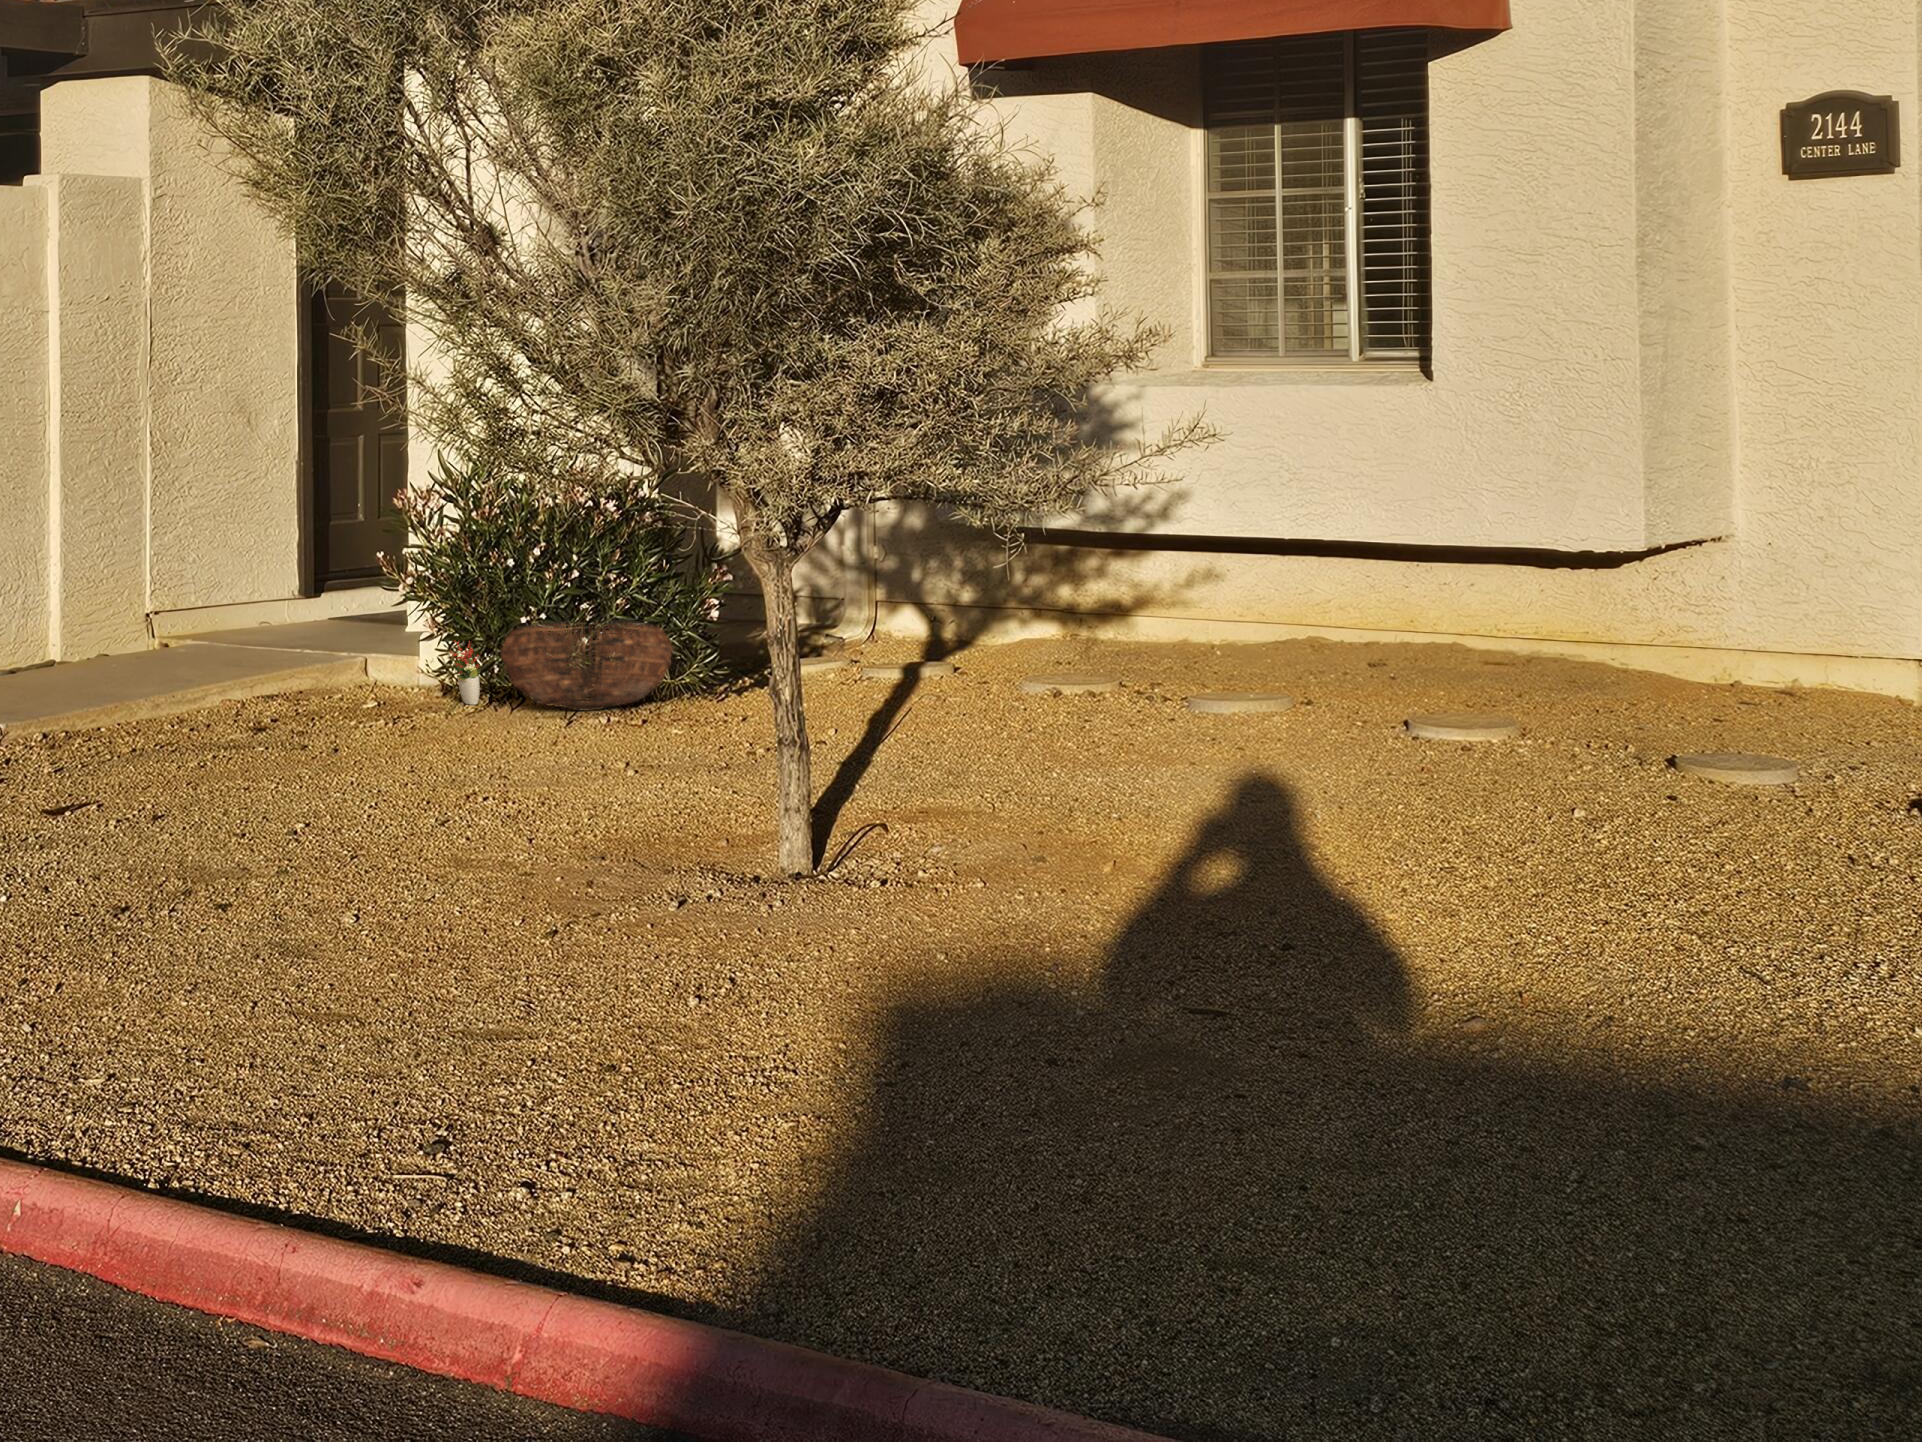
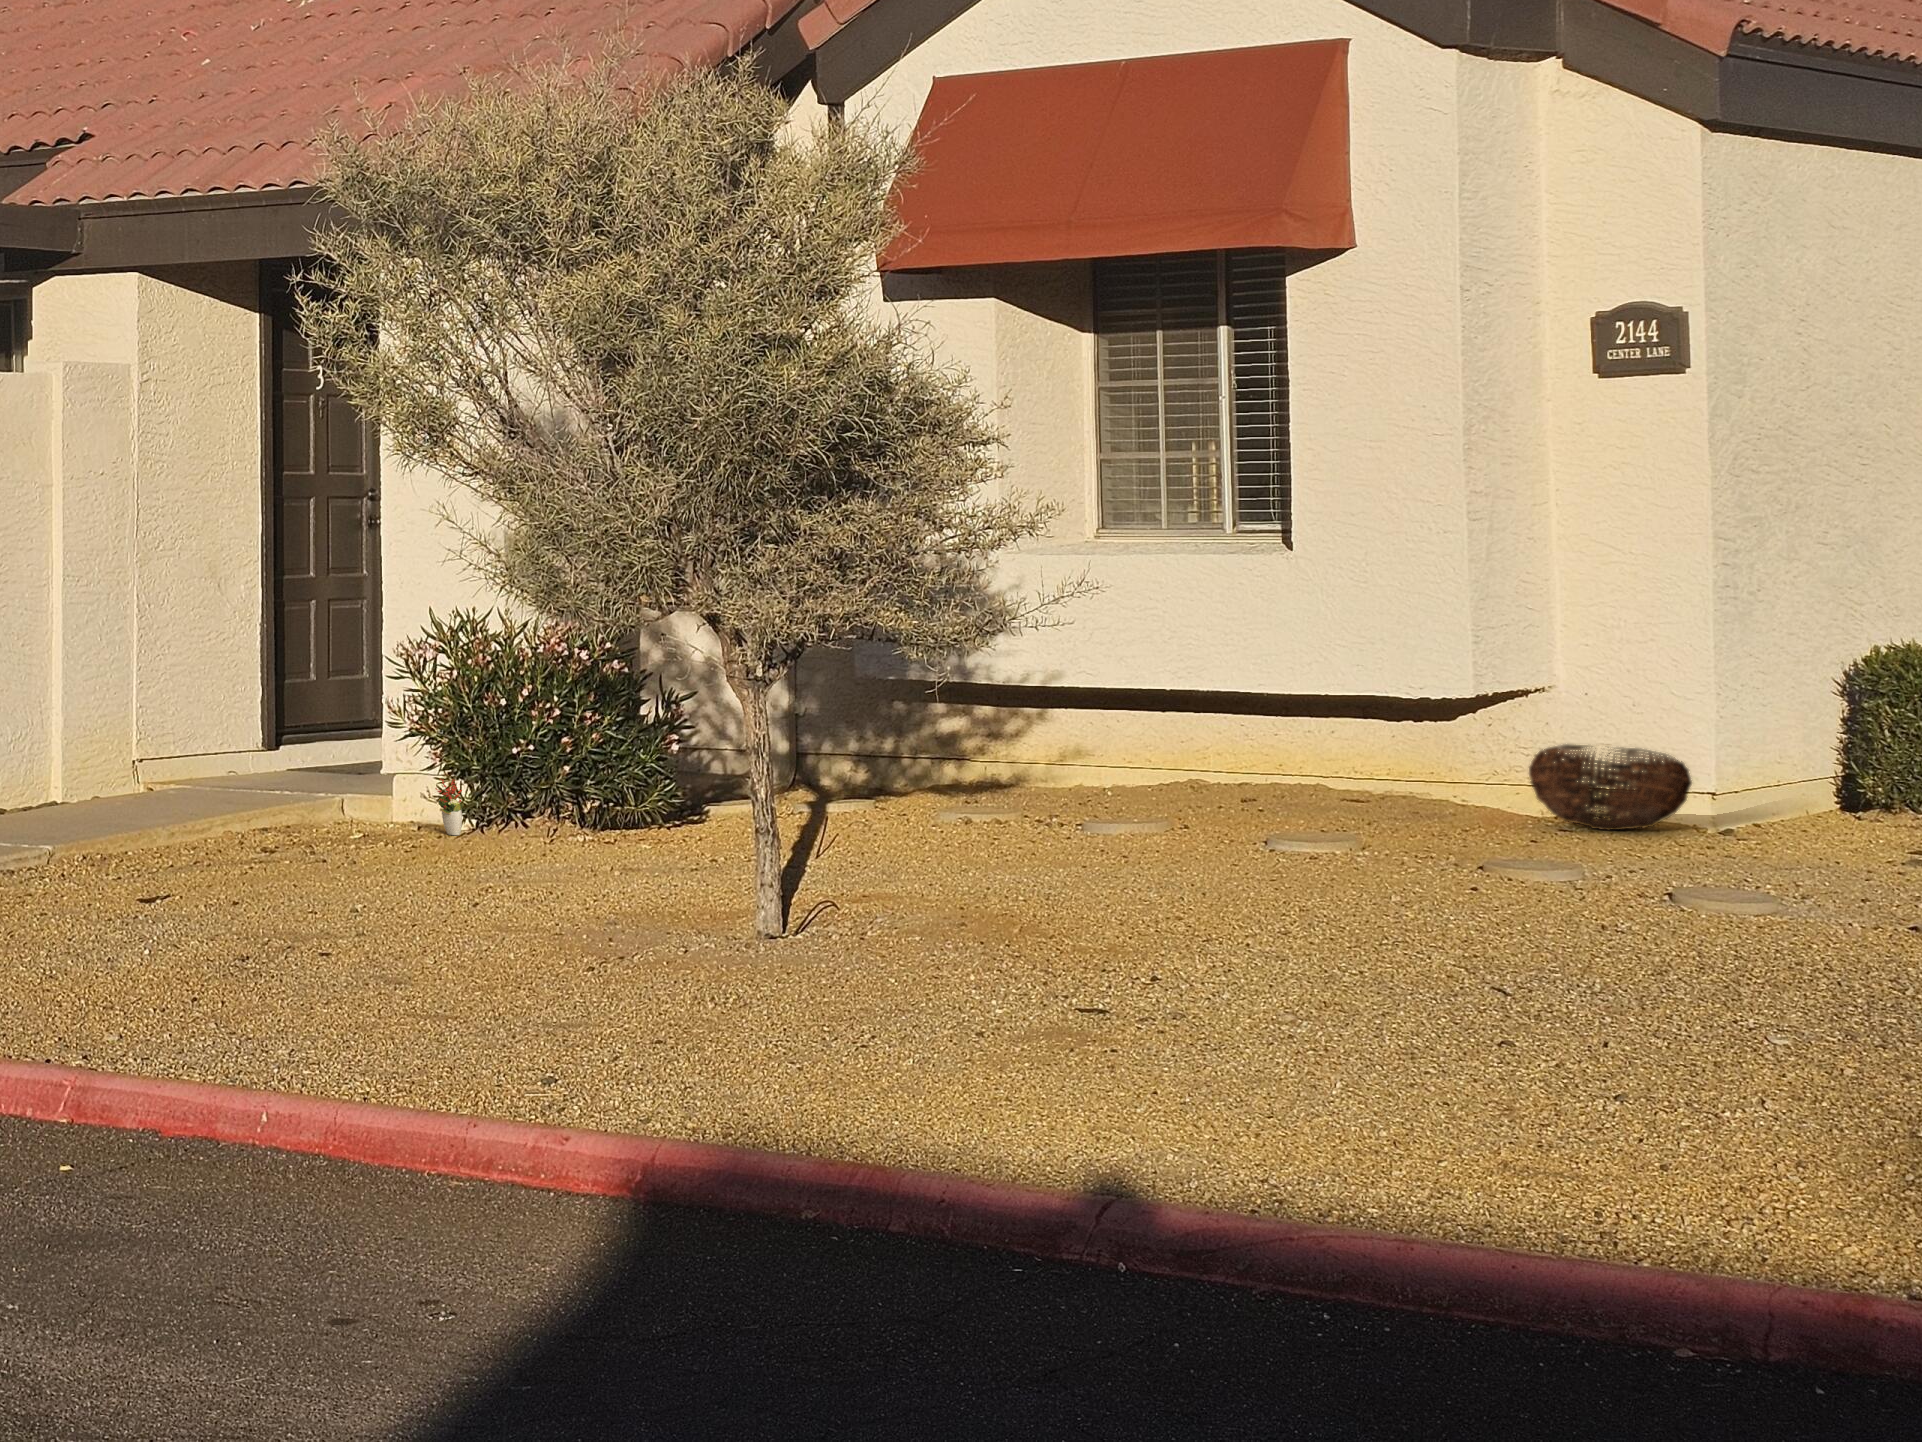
basket: present [500,620,673,711] -> present [1529,744,1692,830]

